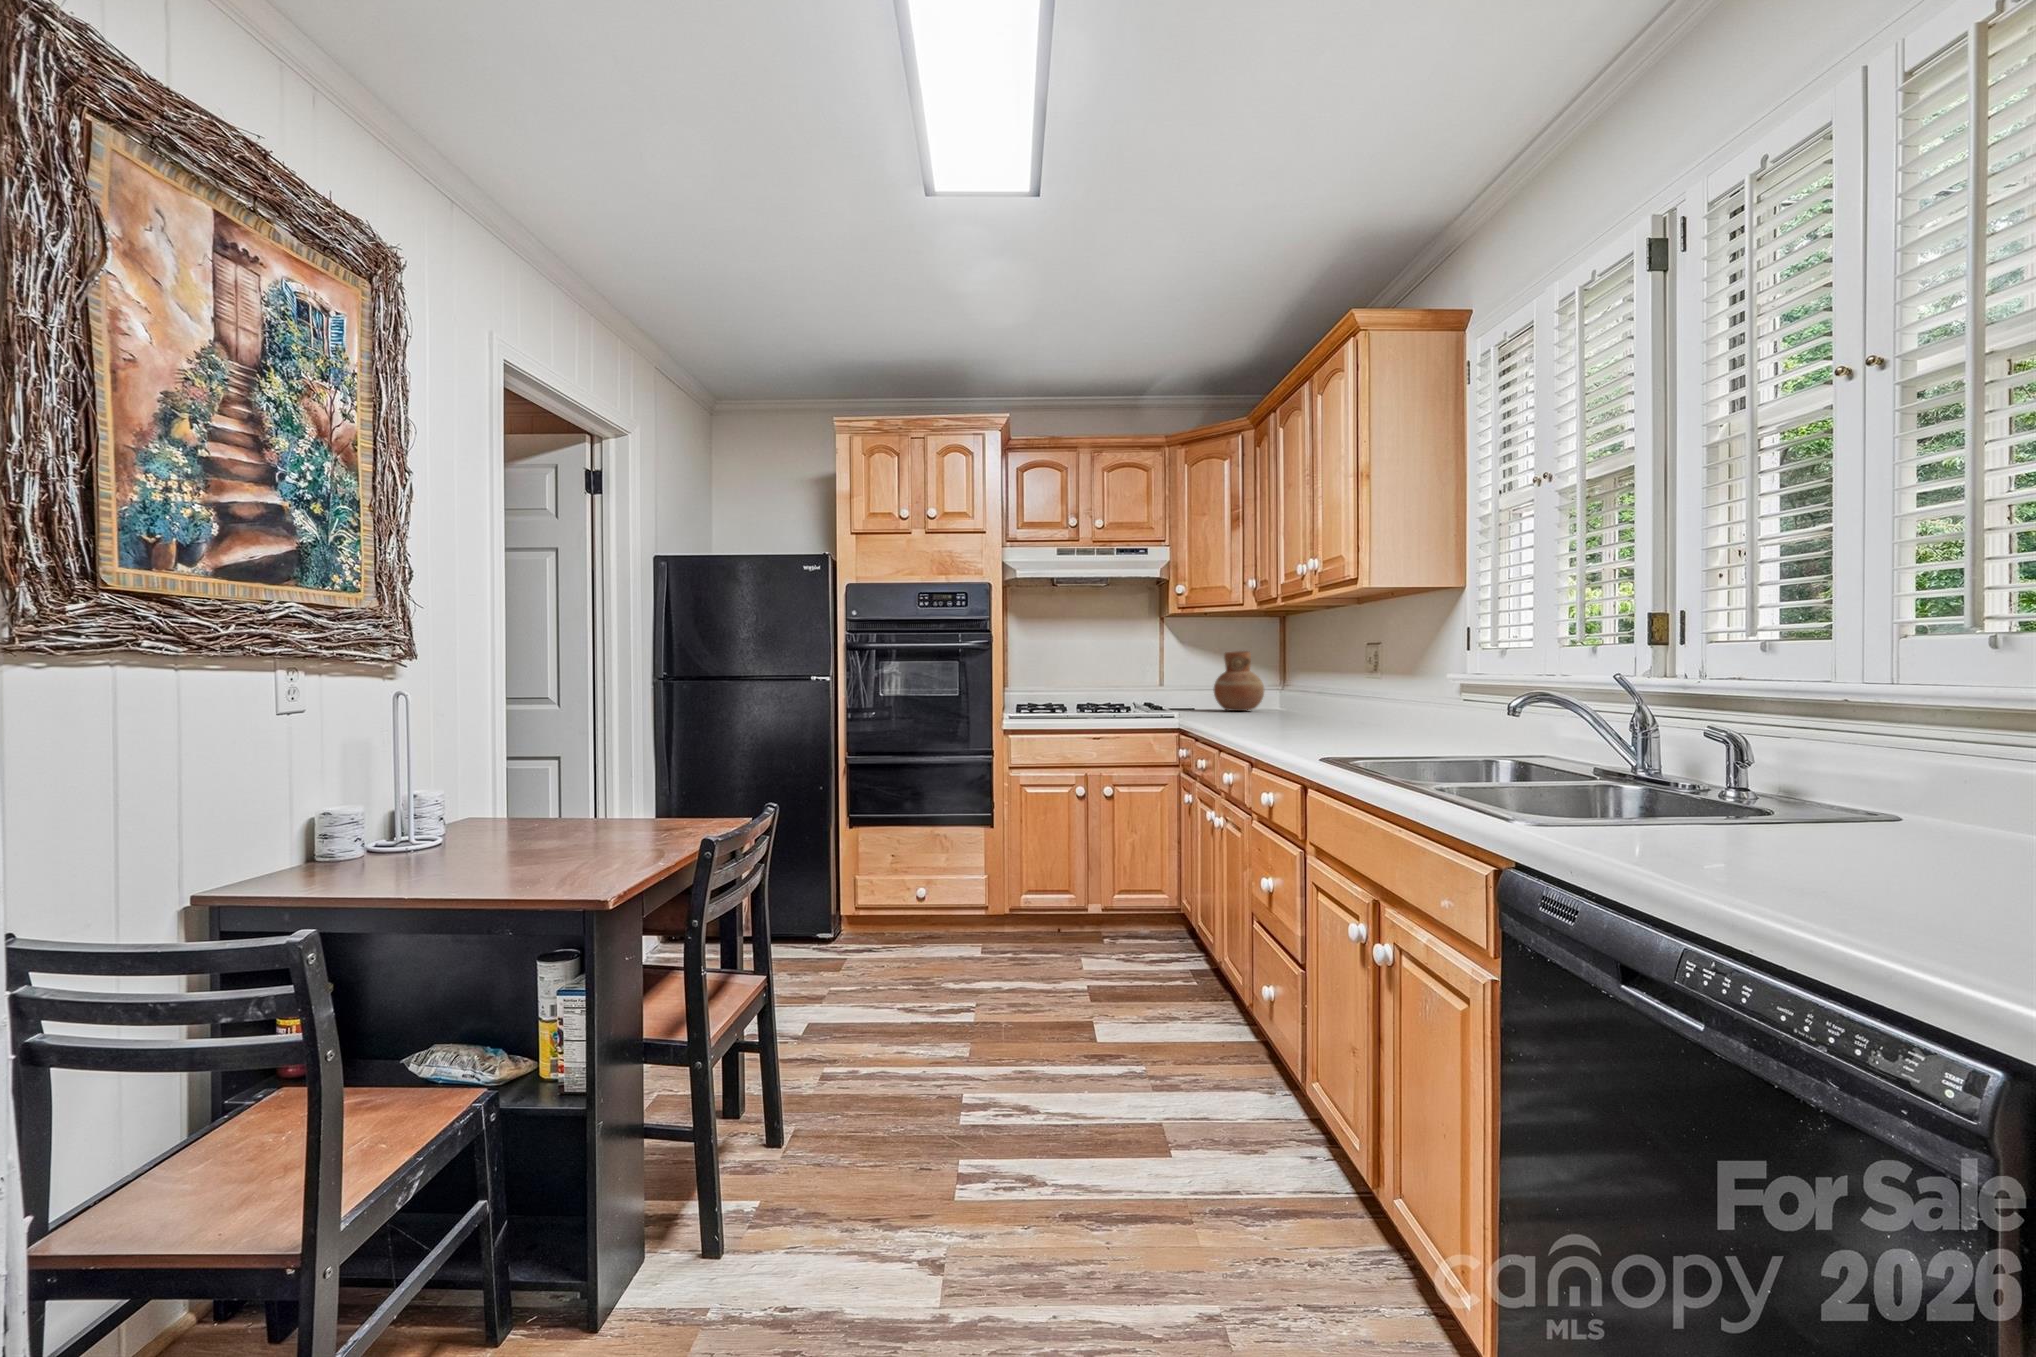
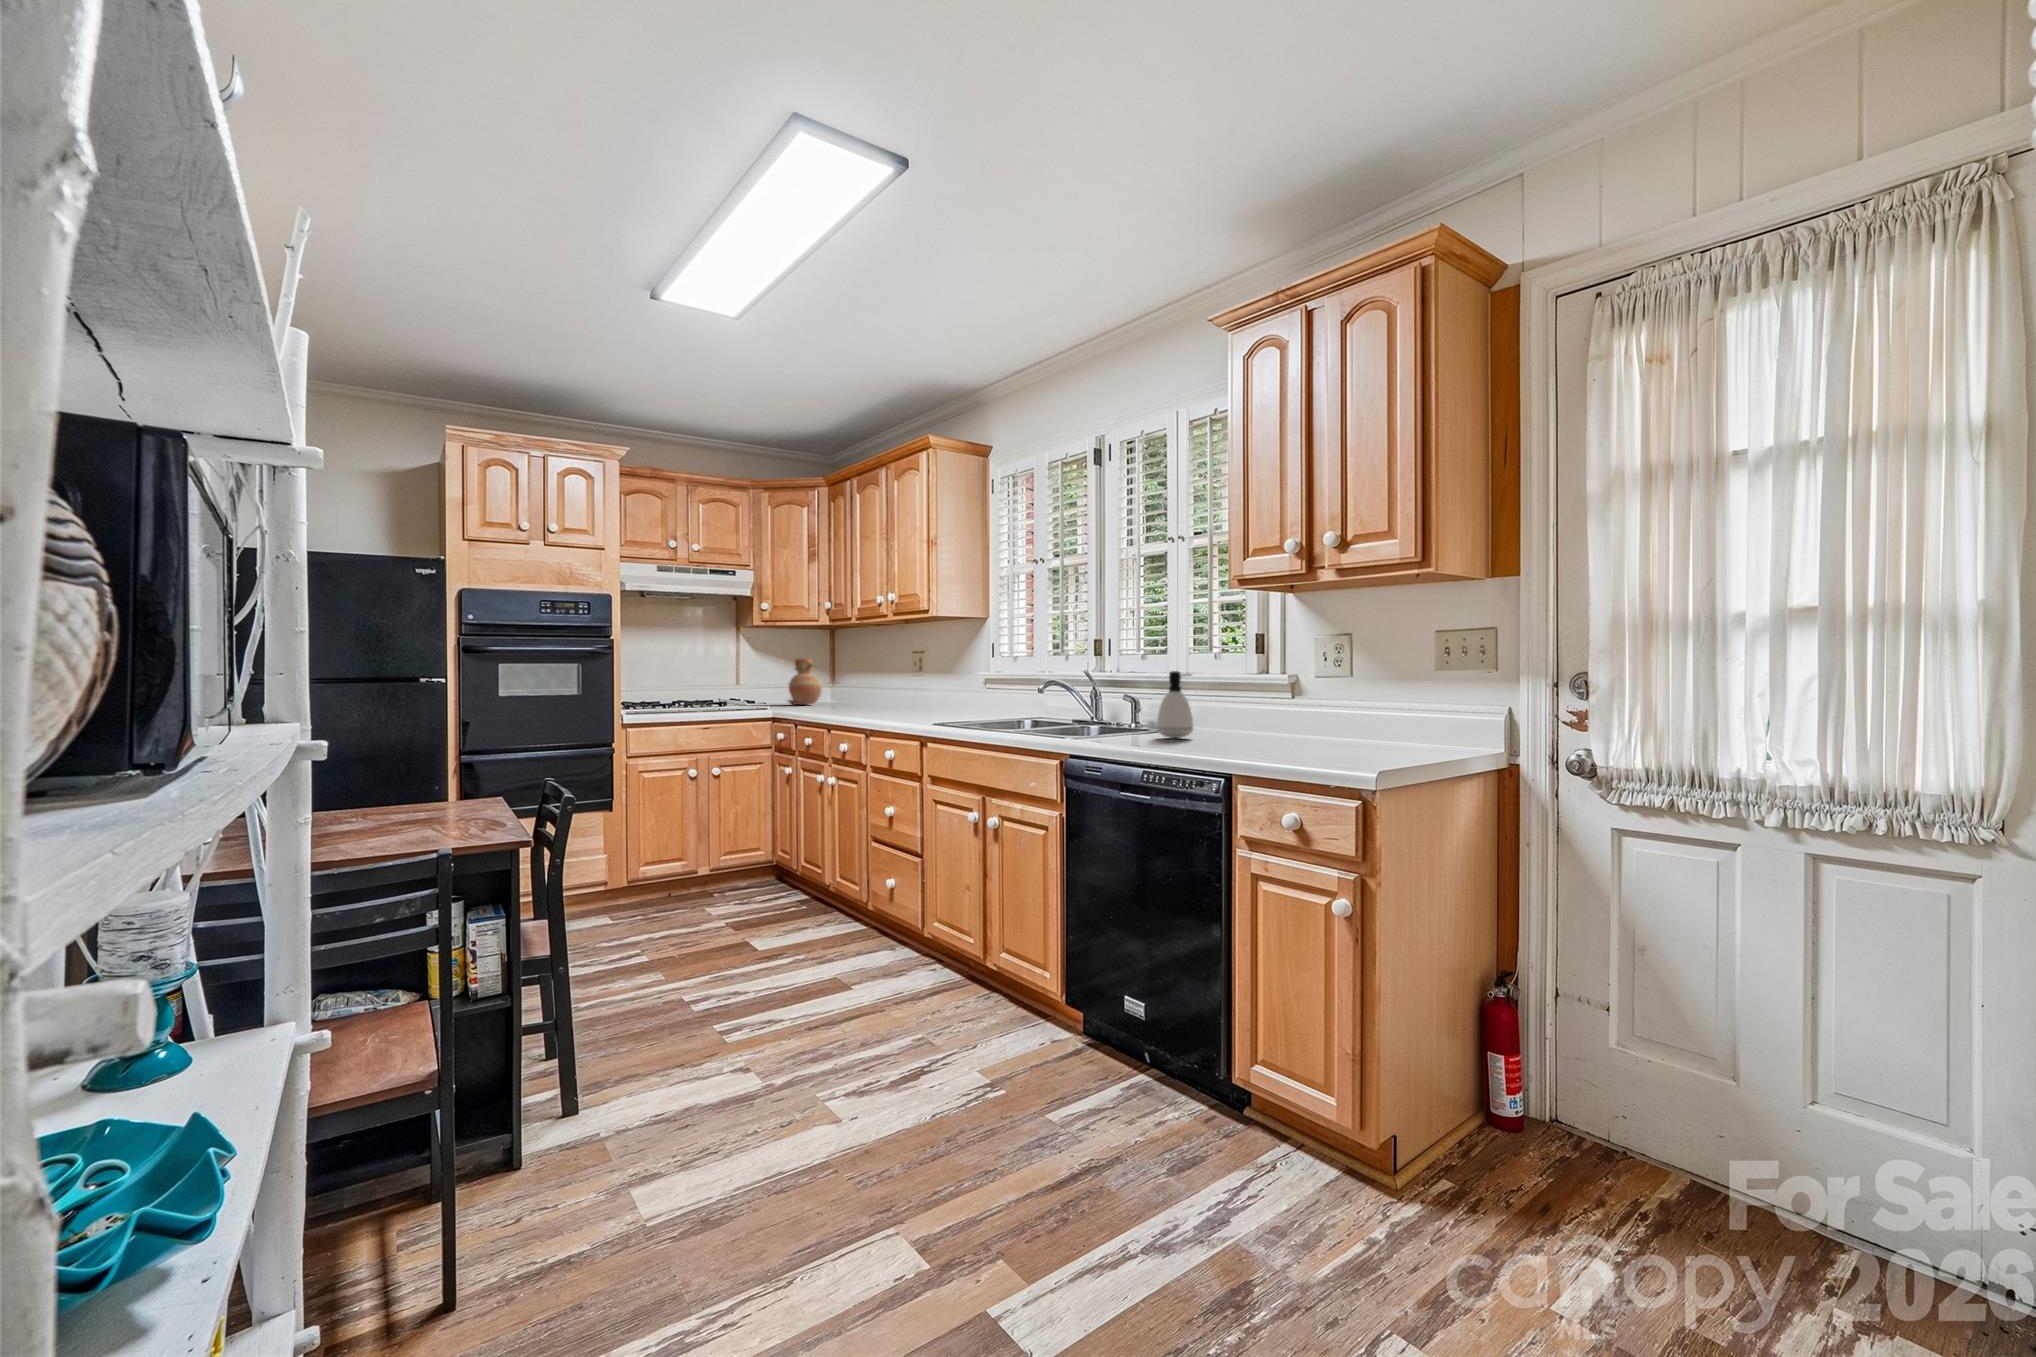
soap dispenser: none [1760,682,1874,844] -> present [1157,671,1193,738]

